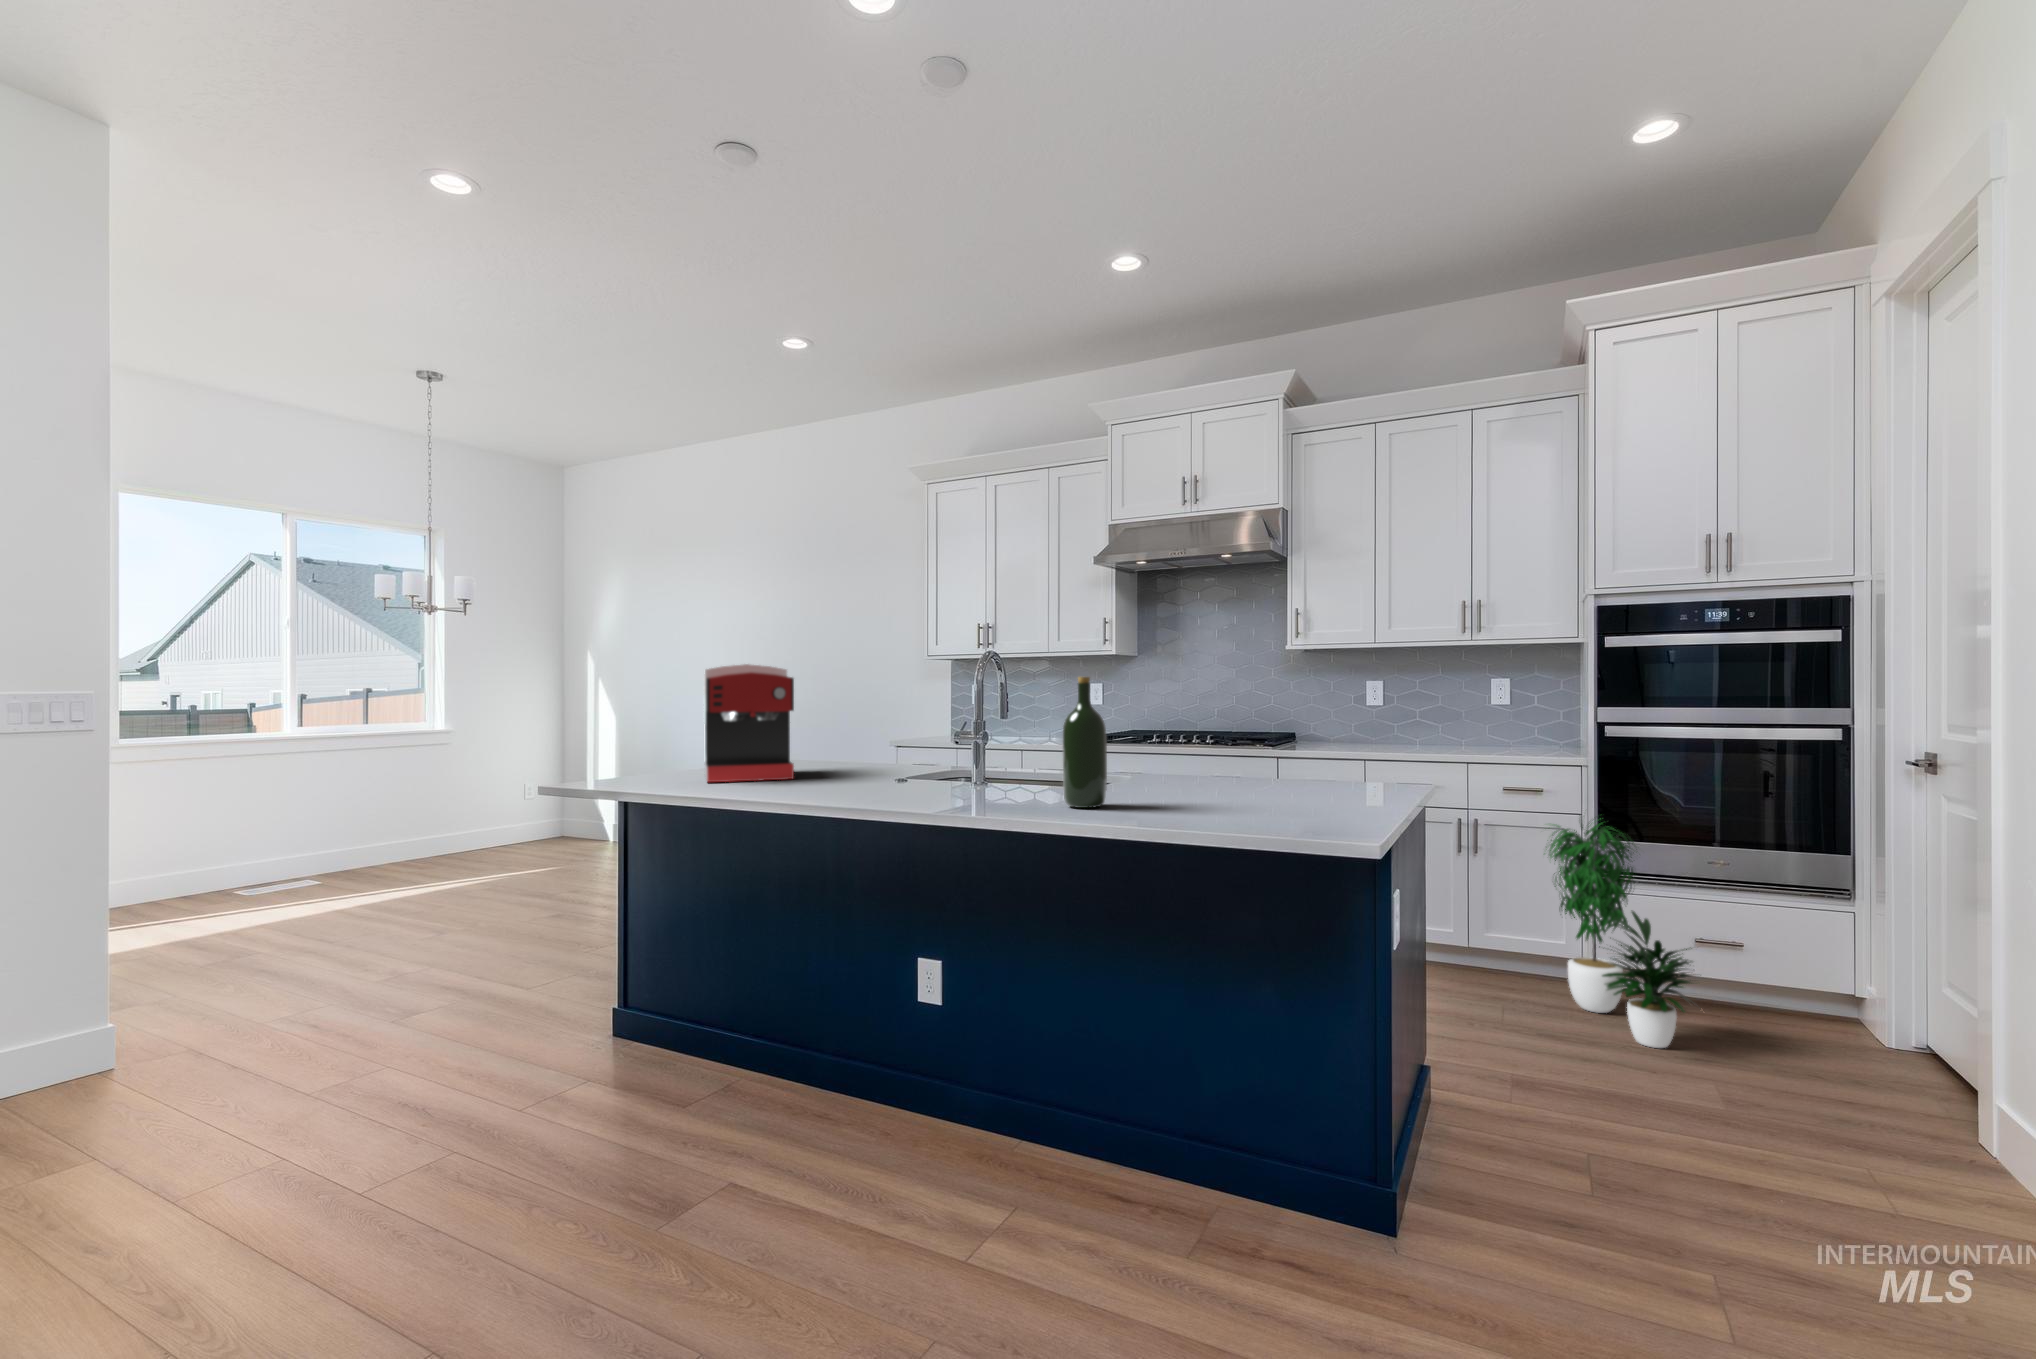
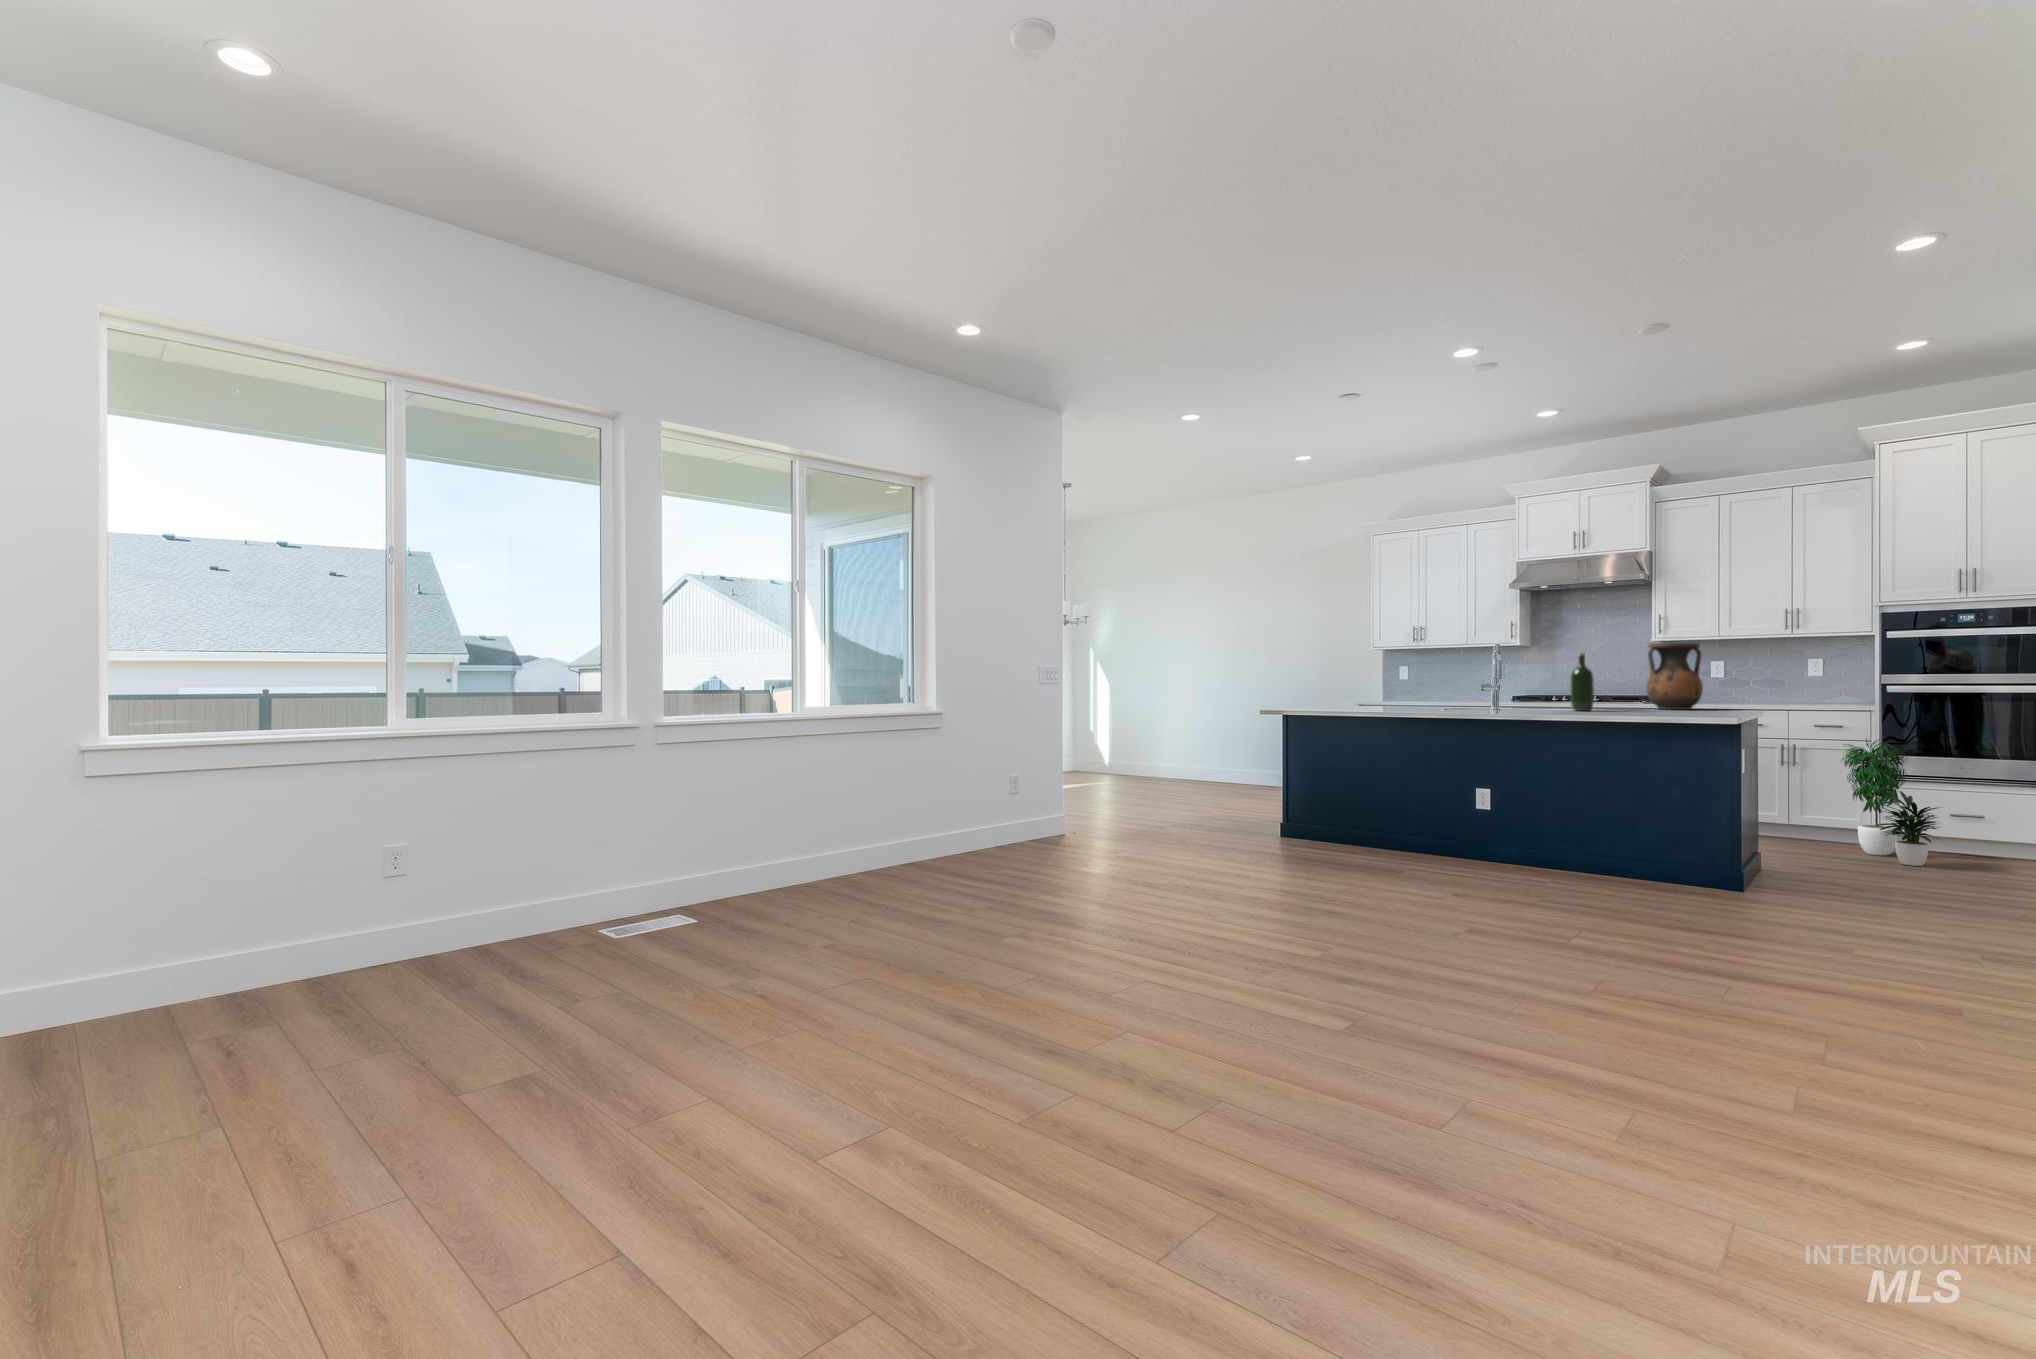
vase: none [1224,655,1323,796] -> present [1646,643,1703,710]
coffee maker: present [704,664,794,782] -> none [1334,651,1393,707]

